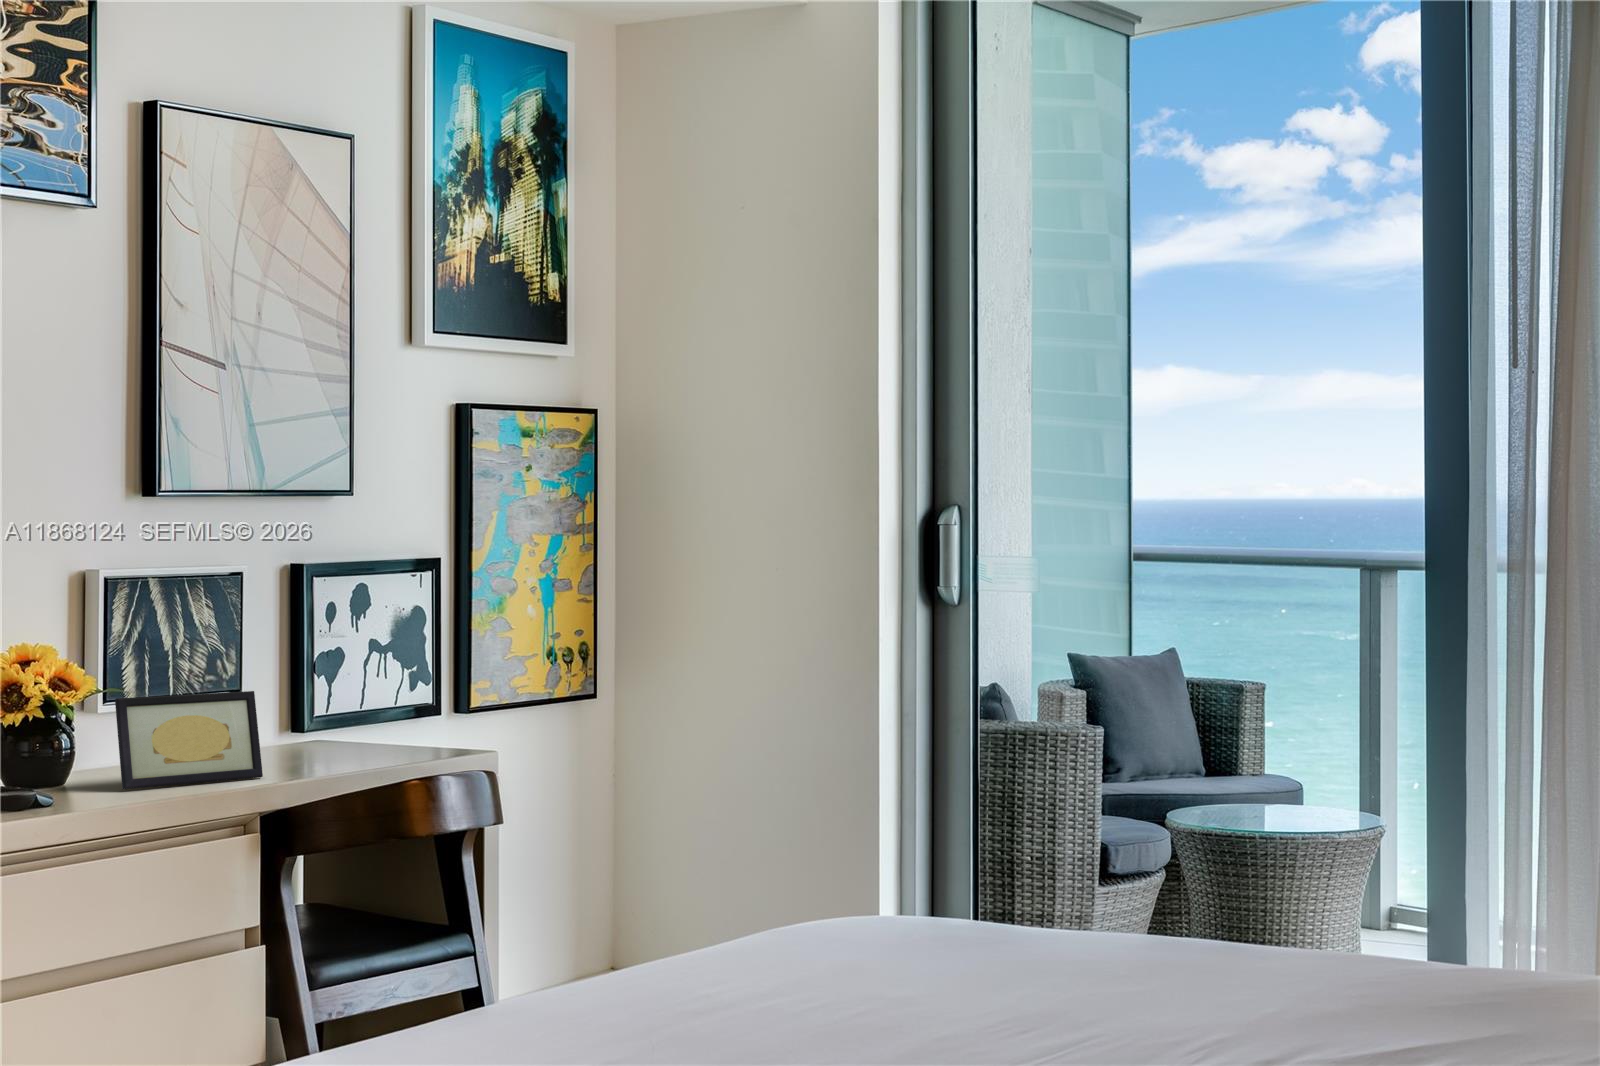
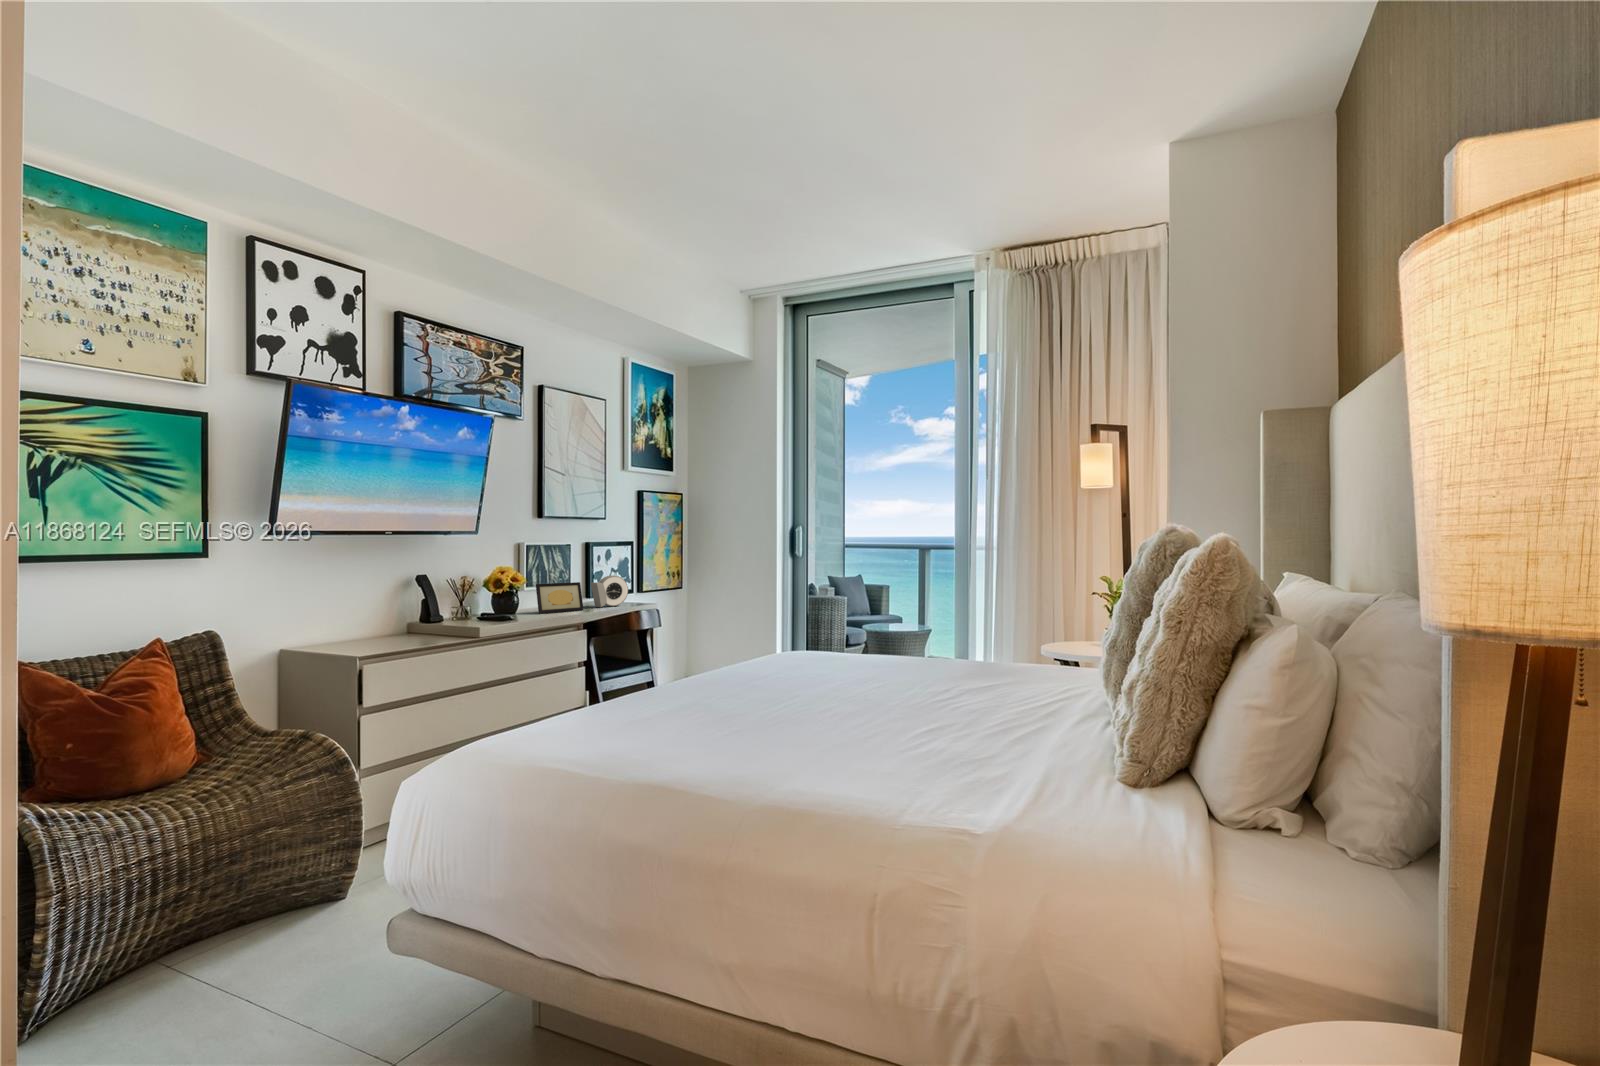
alarm clock: none [292,668,406,767] -> present [591,575,628,607]

